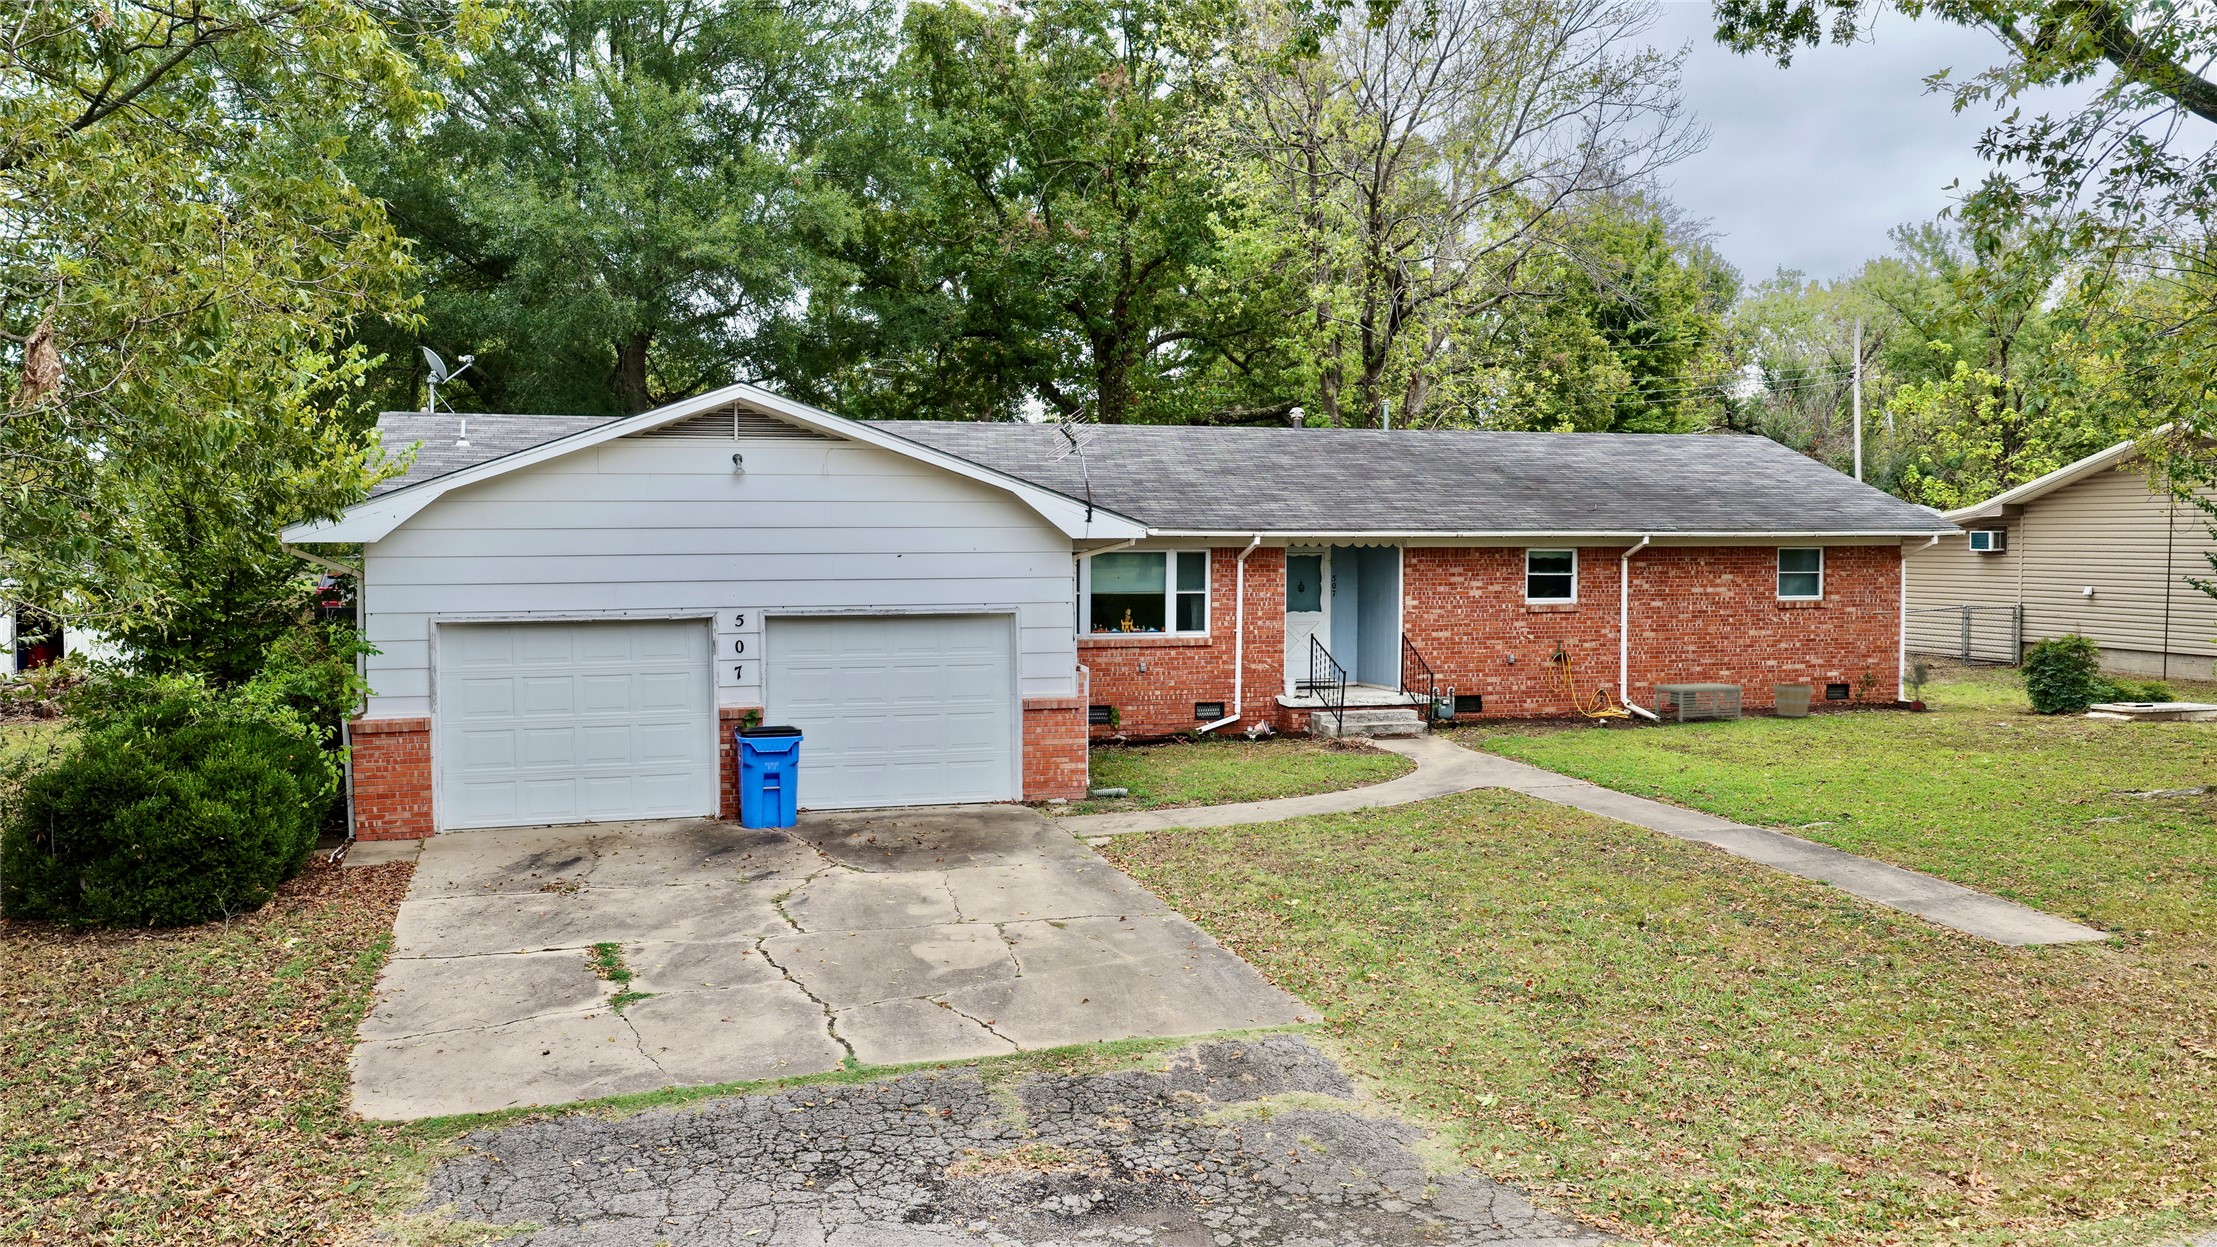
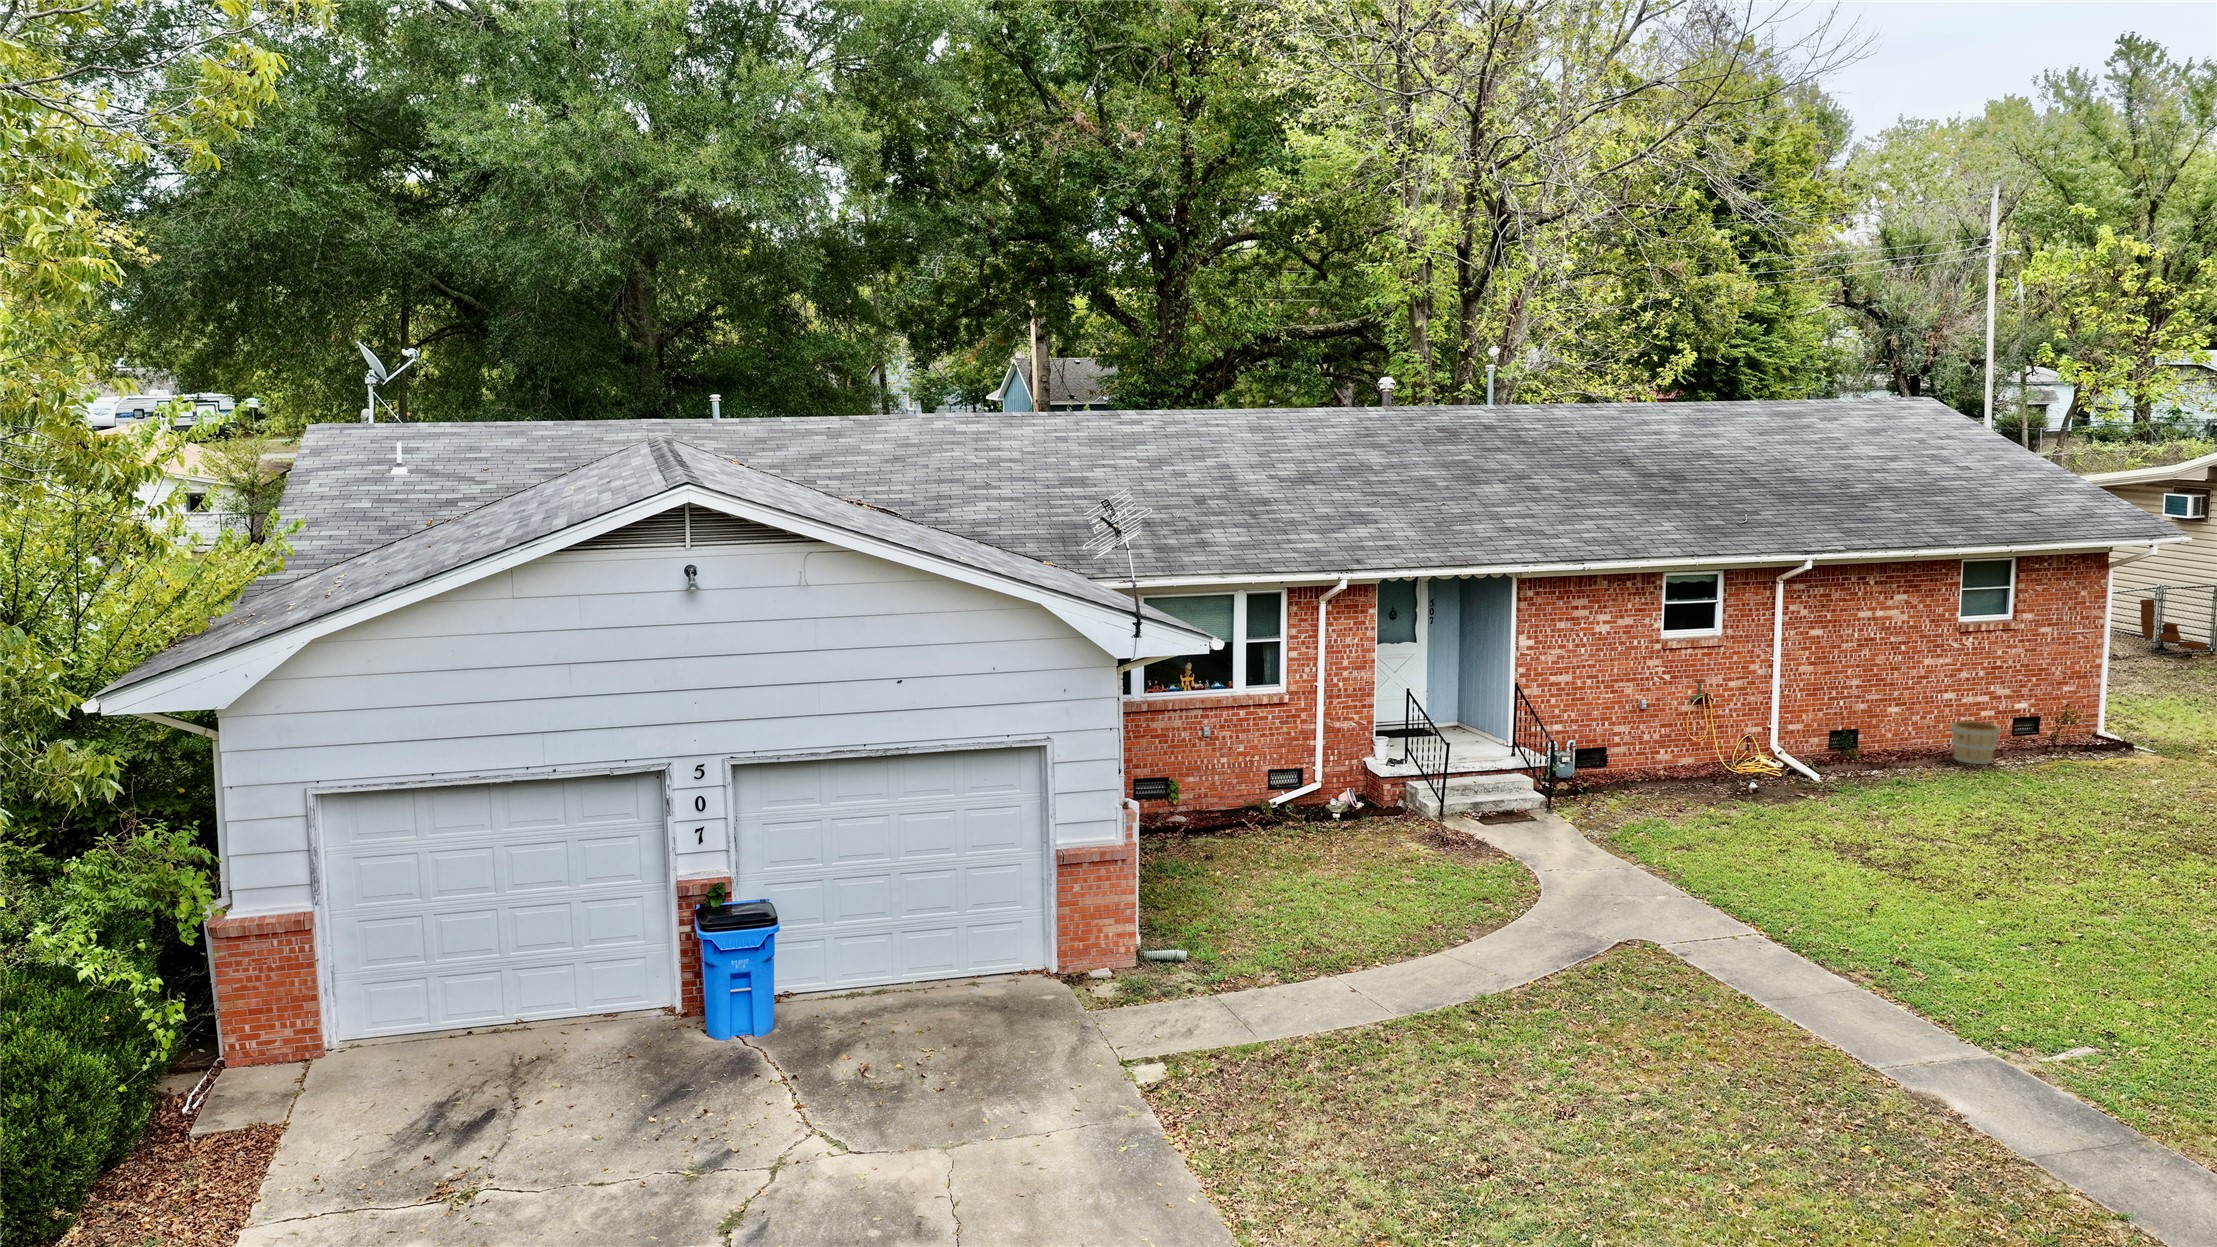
lounge chair: none [1961,623,2017,671] -> present [2140,599,2208,658]
potted tree: present [1900,658,1929,711] -> none [2100,687,2143,752]
storage bench: present [1653,683,1743,722] -> none [1807,722,1919,777]

